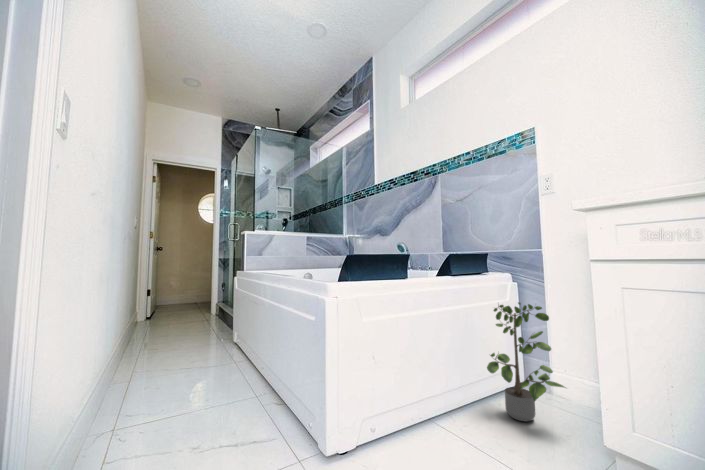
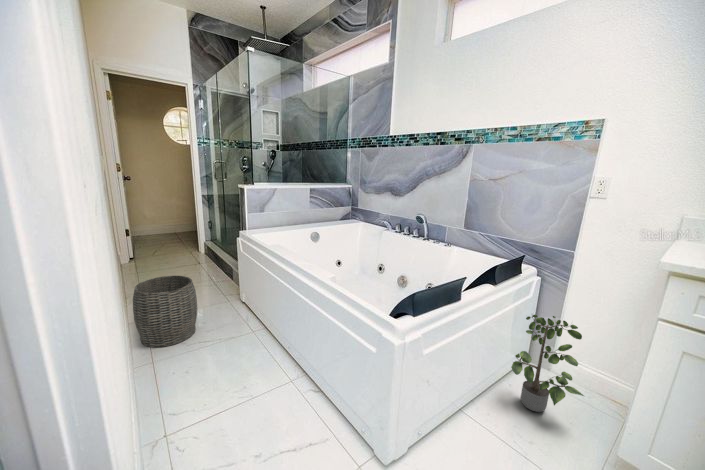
woven basket: none [124,307,186,372] -> present [133,276,197,347]

